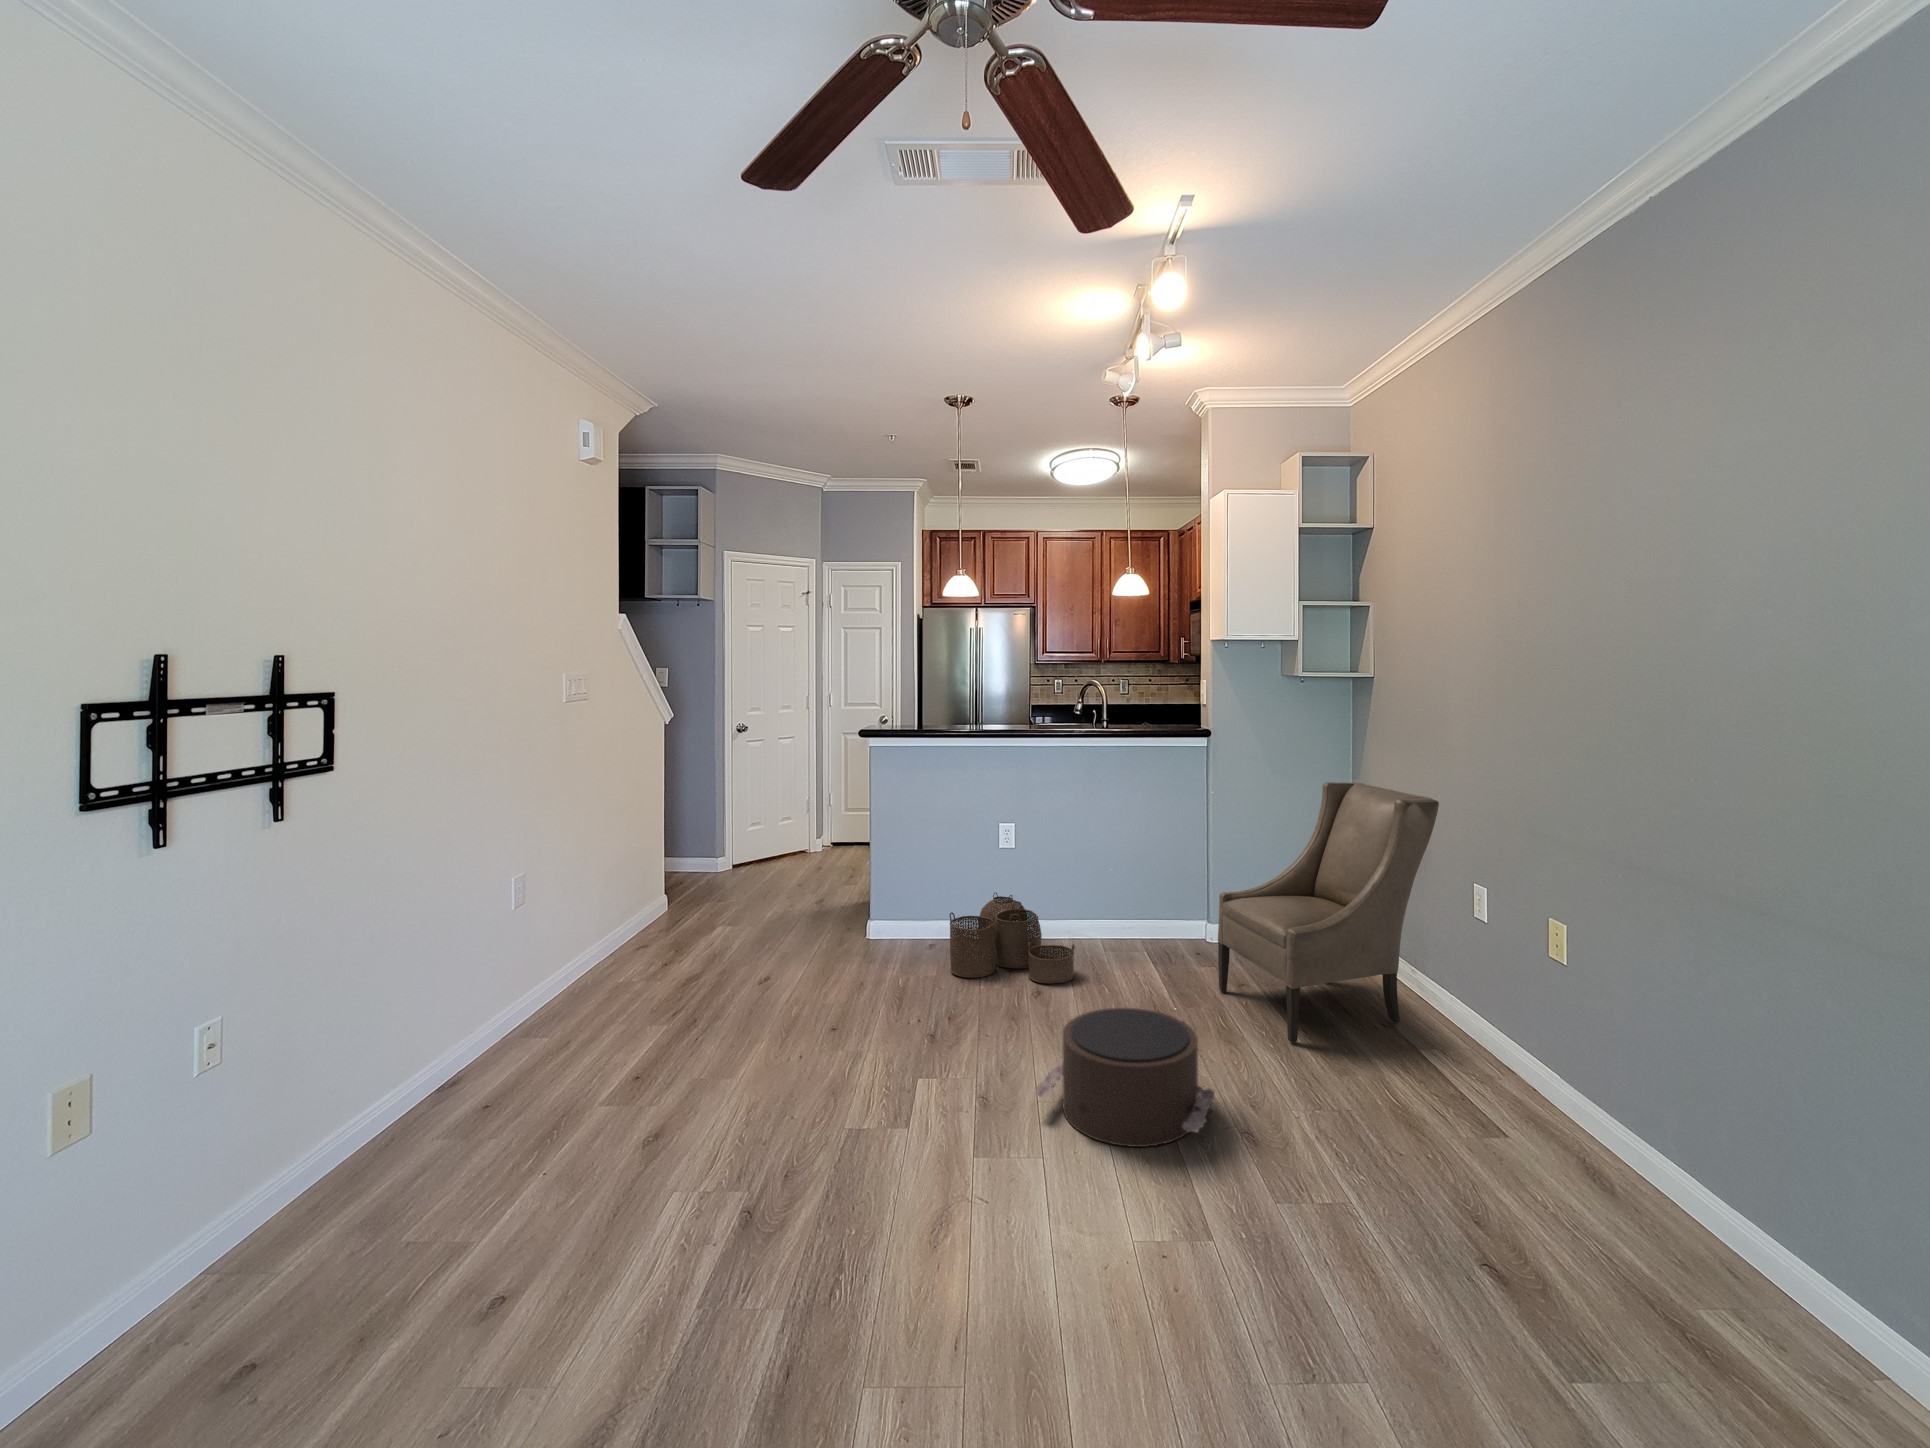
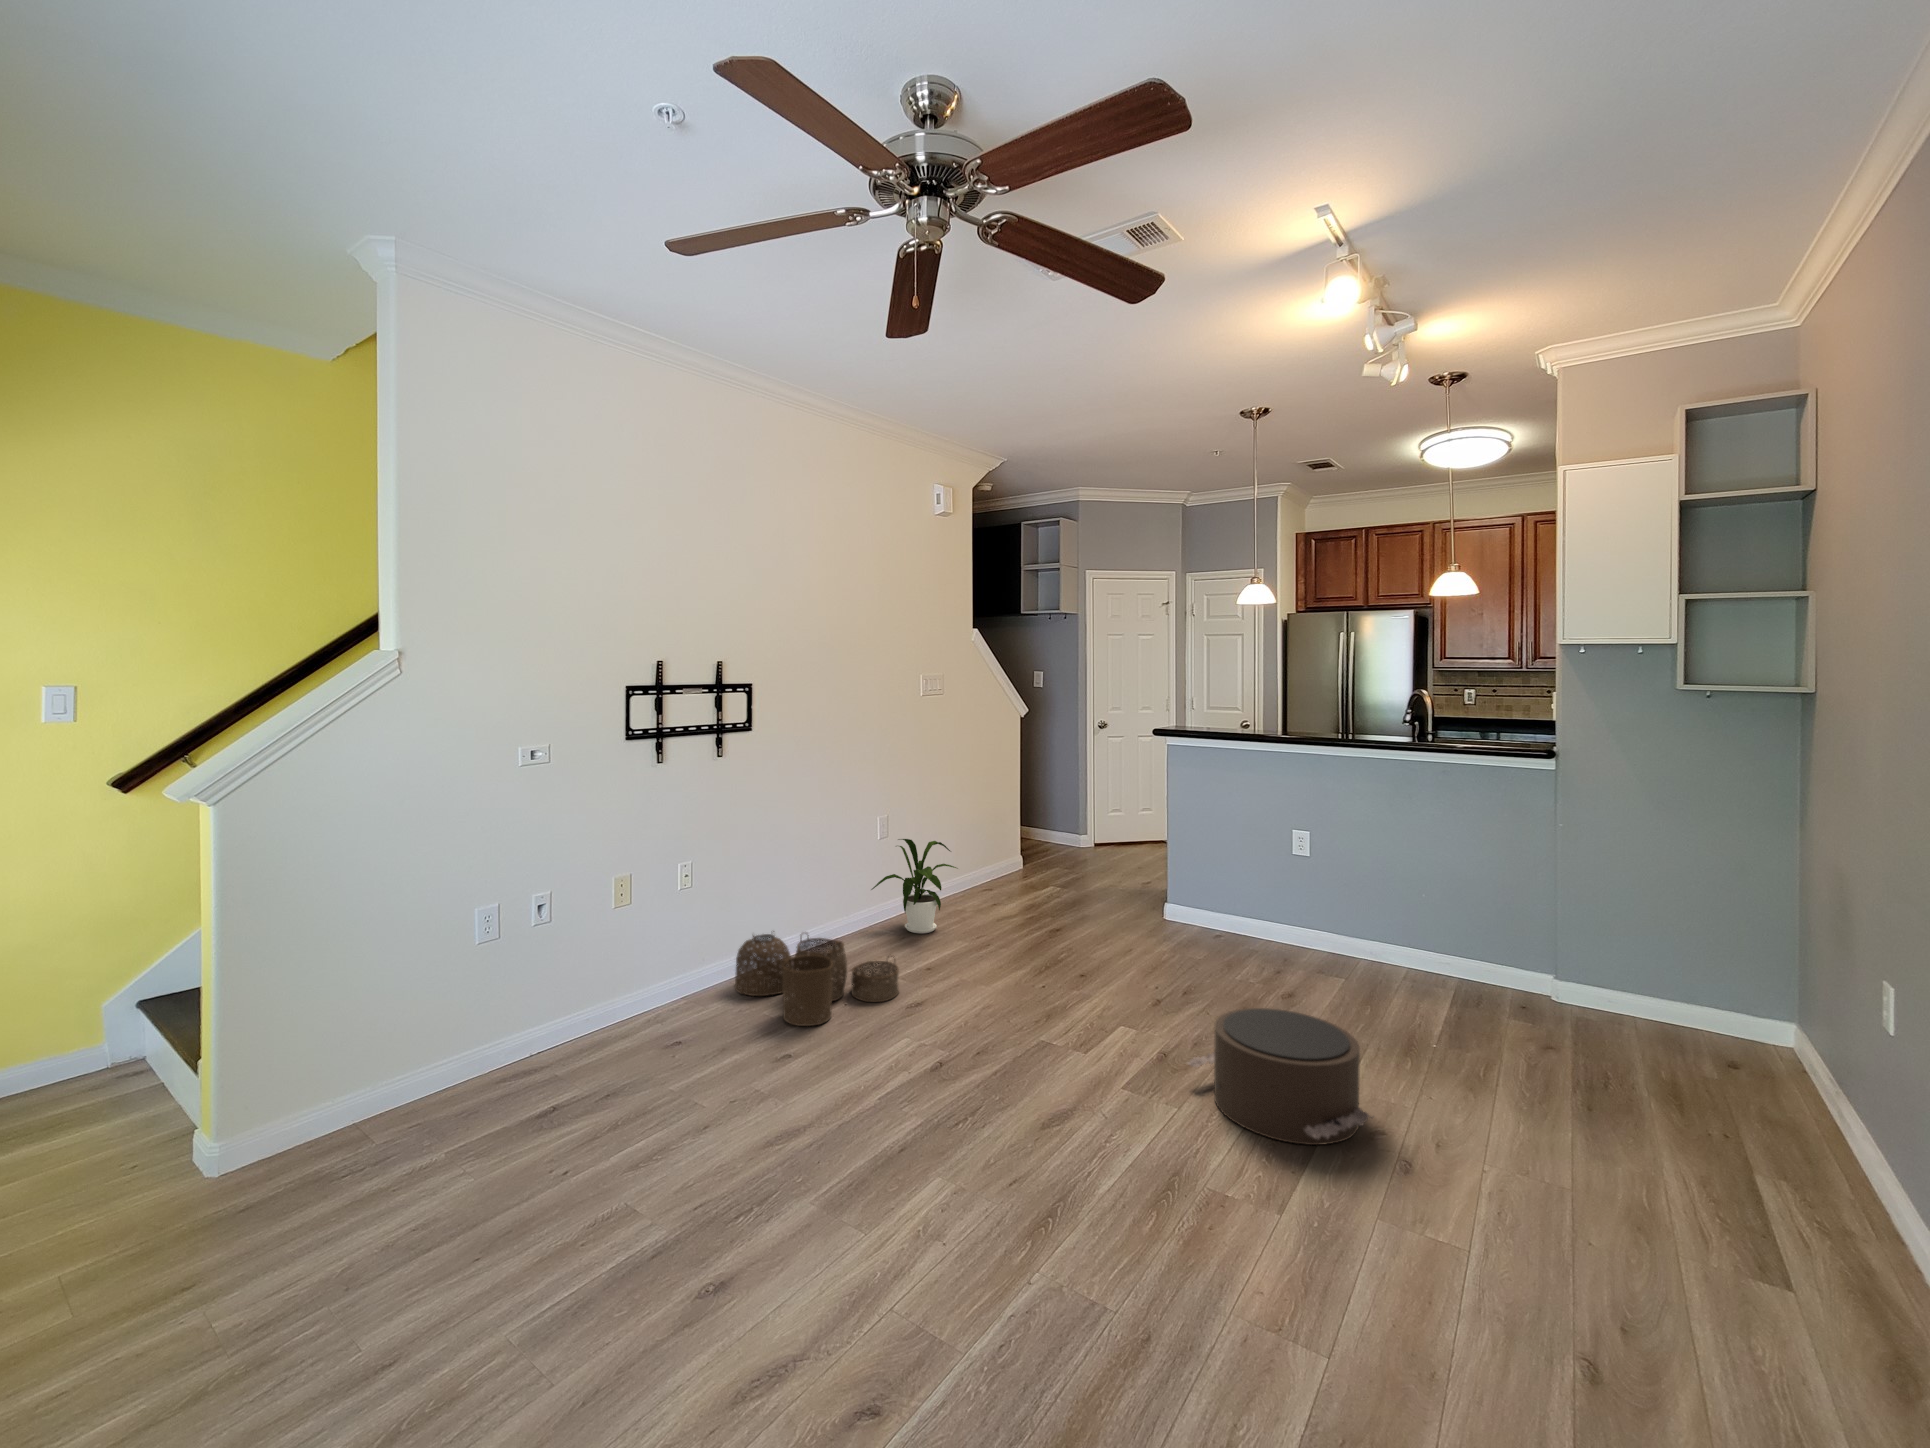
armchair: present [1218,782,1439,1042] -> none [1502,822,1838,1147]
woven basket: present [950,892,1075,984] -> present [735,931,899,1026]
house plant: none [515,895,648,1025] -> present [871,839,956,933]

